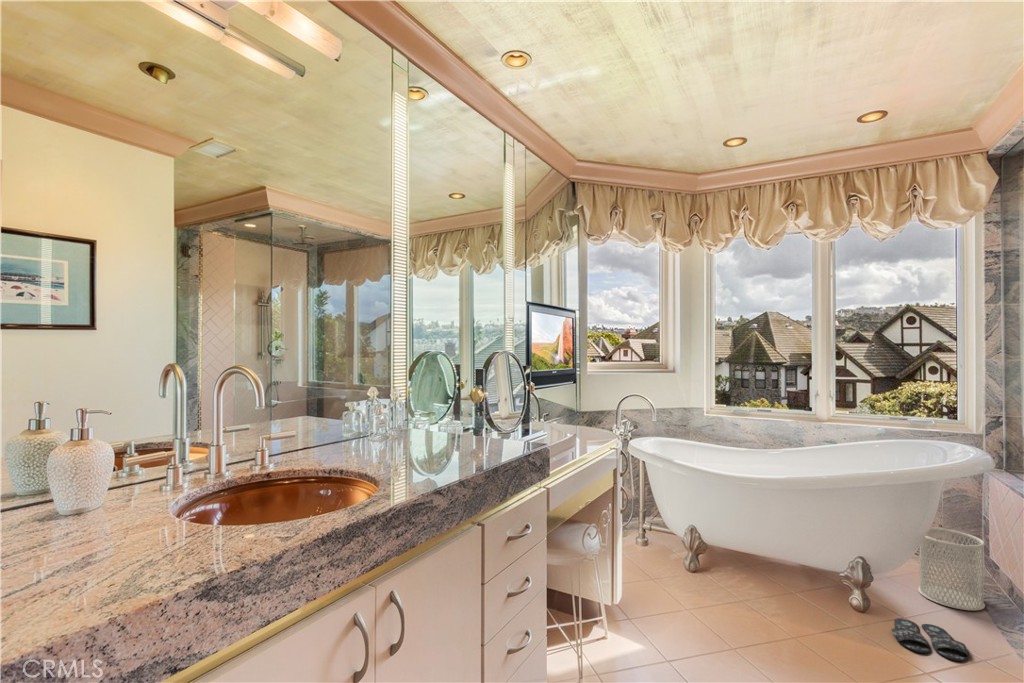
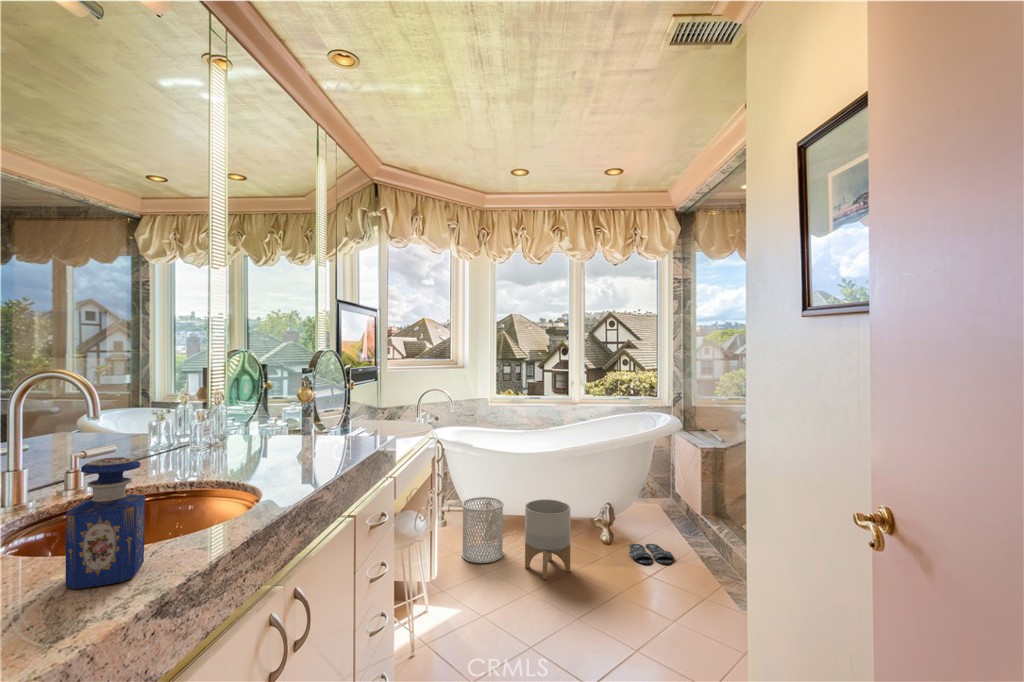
perfume bottle: none [164,447,231,558] -> present [65,457,145,589]
wastebasket: present [918,527,985,611] -> present [462,497,504,563]
planter: none [733,536,796,637] -> present [525,499,571,579]

